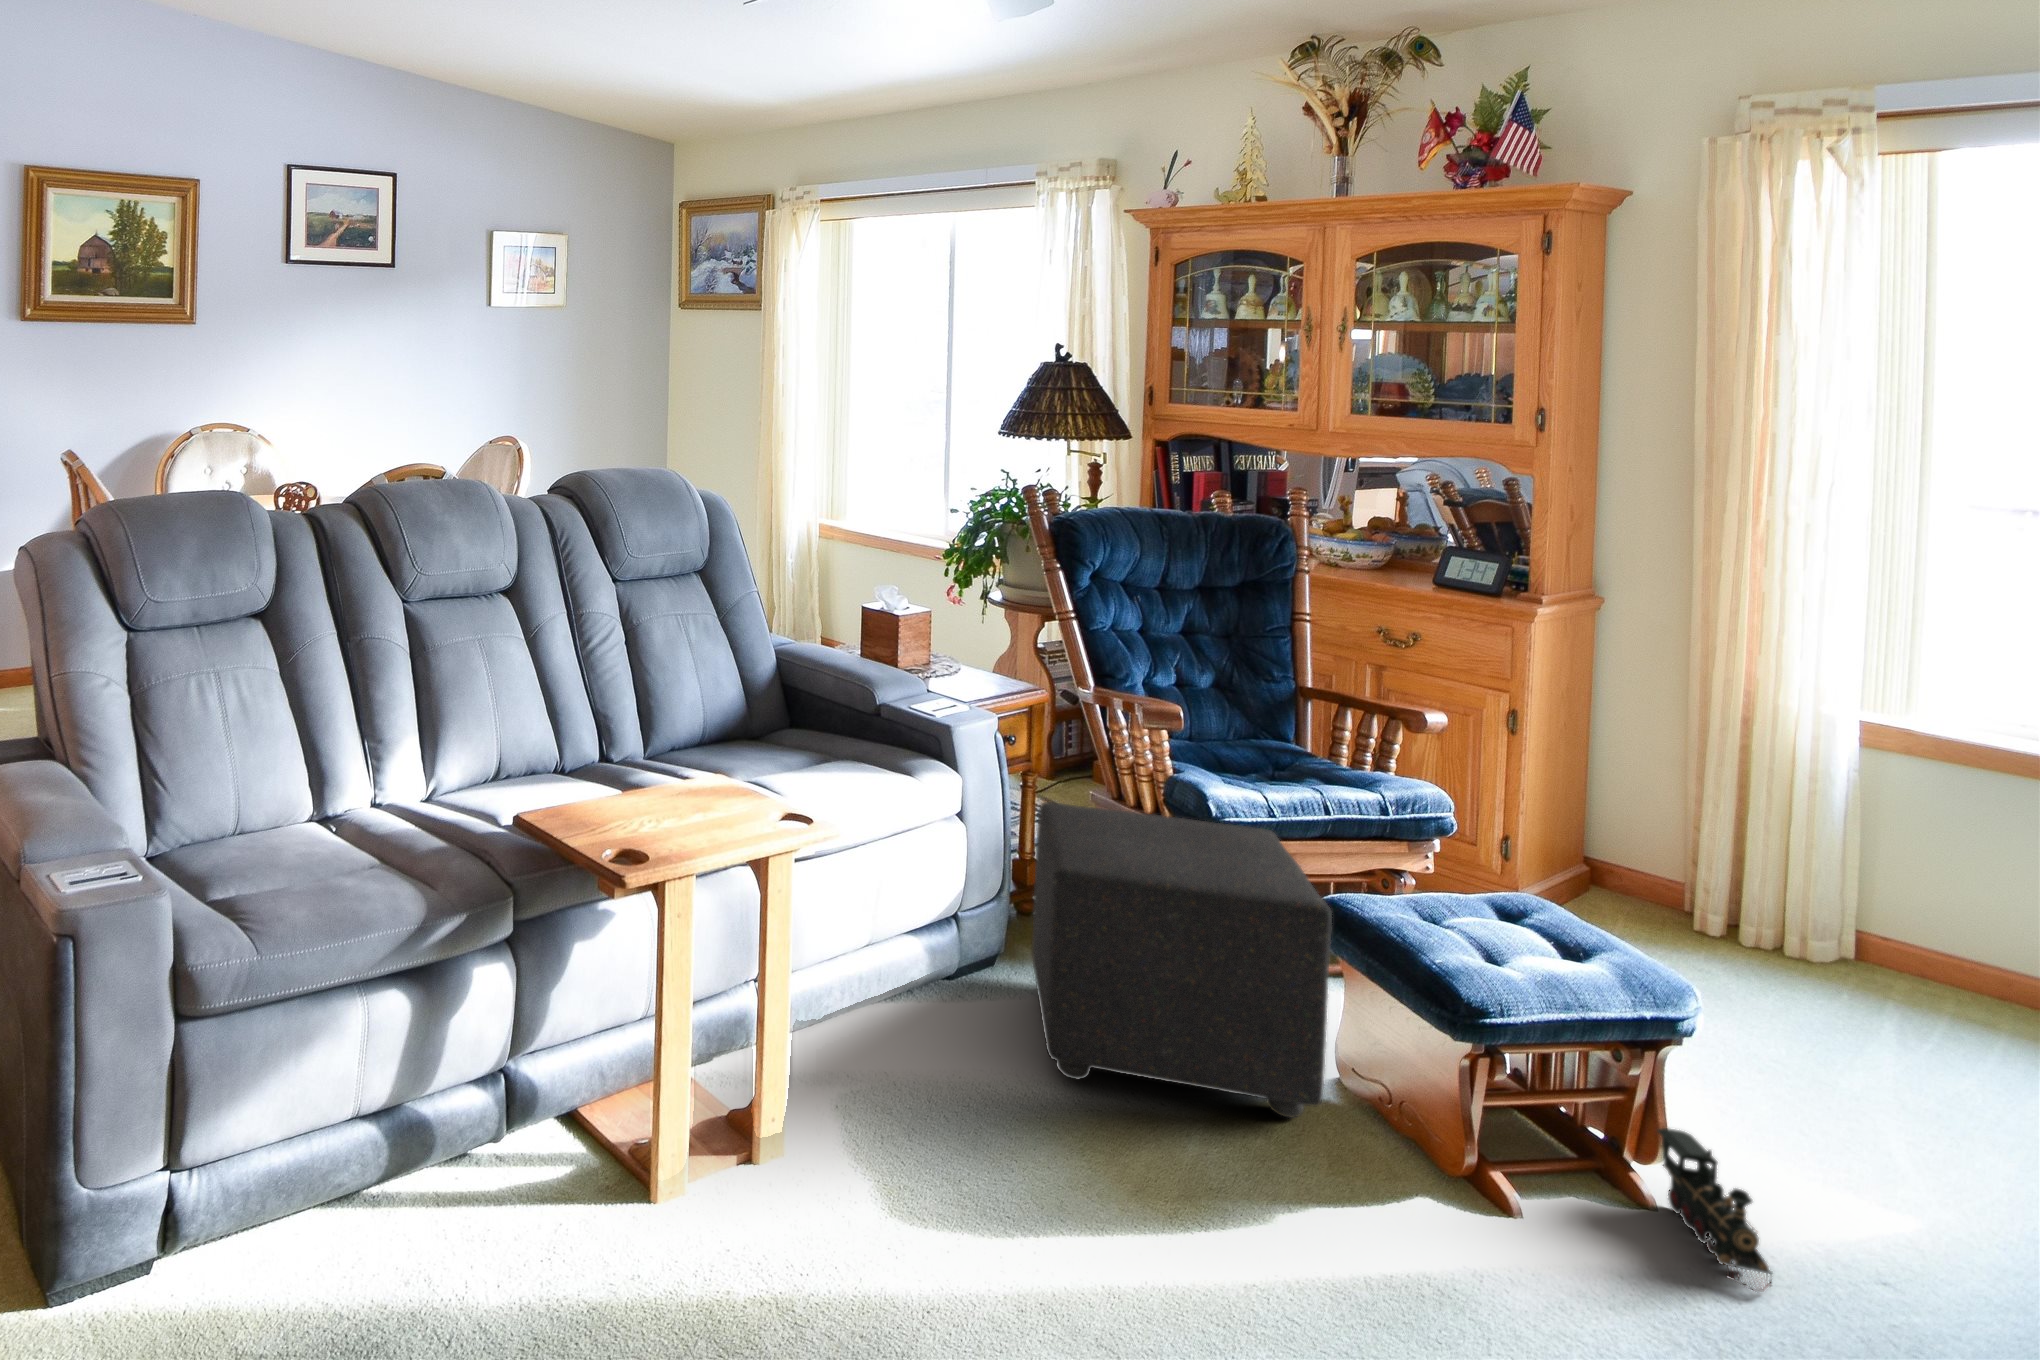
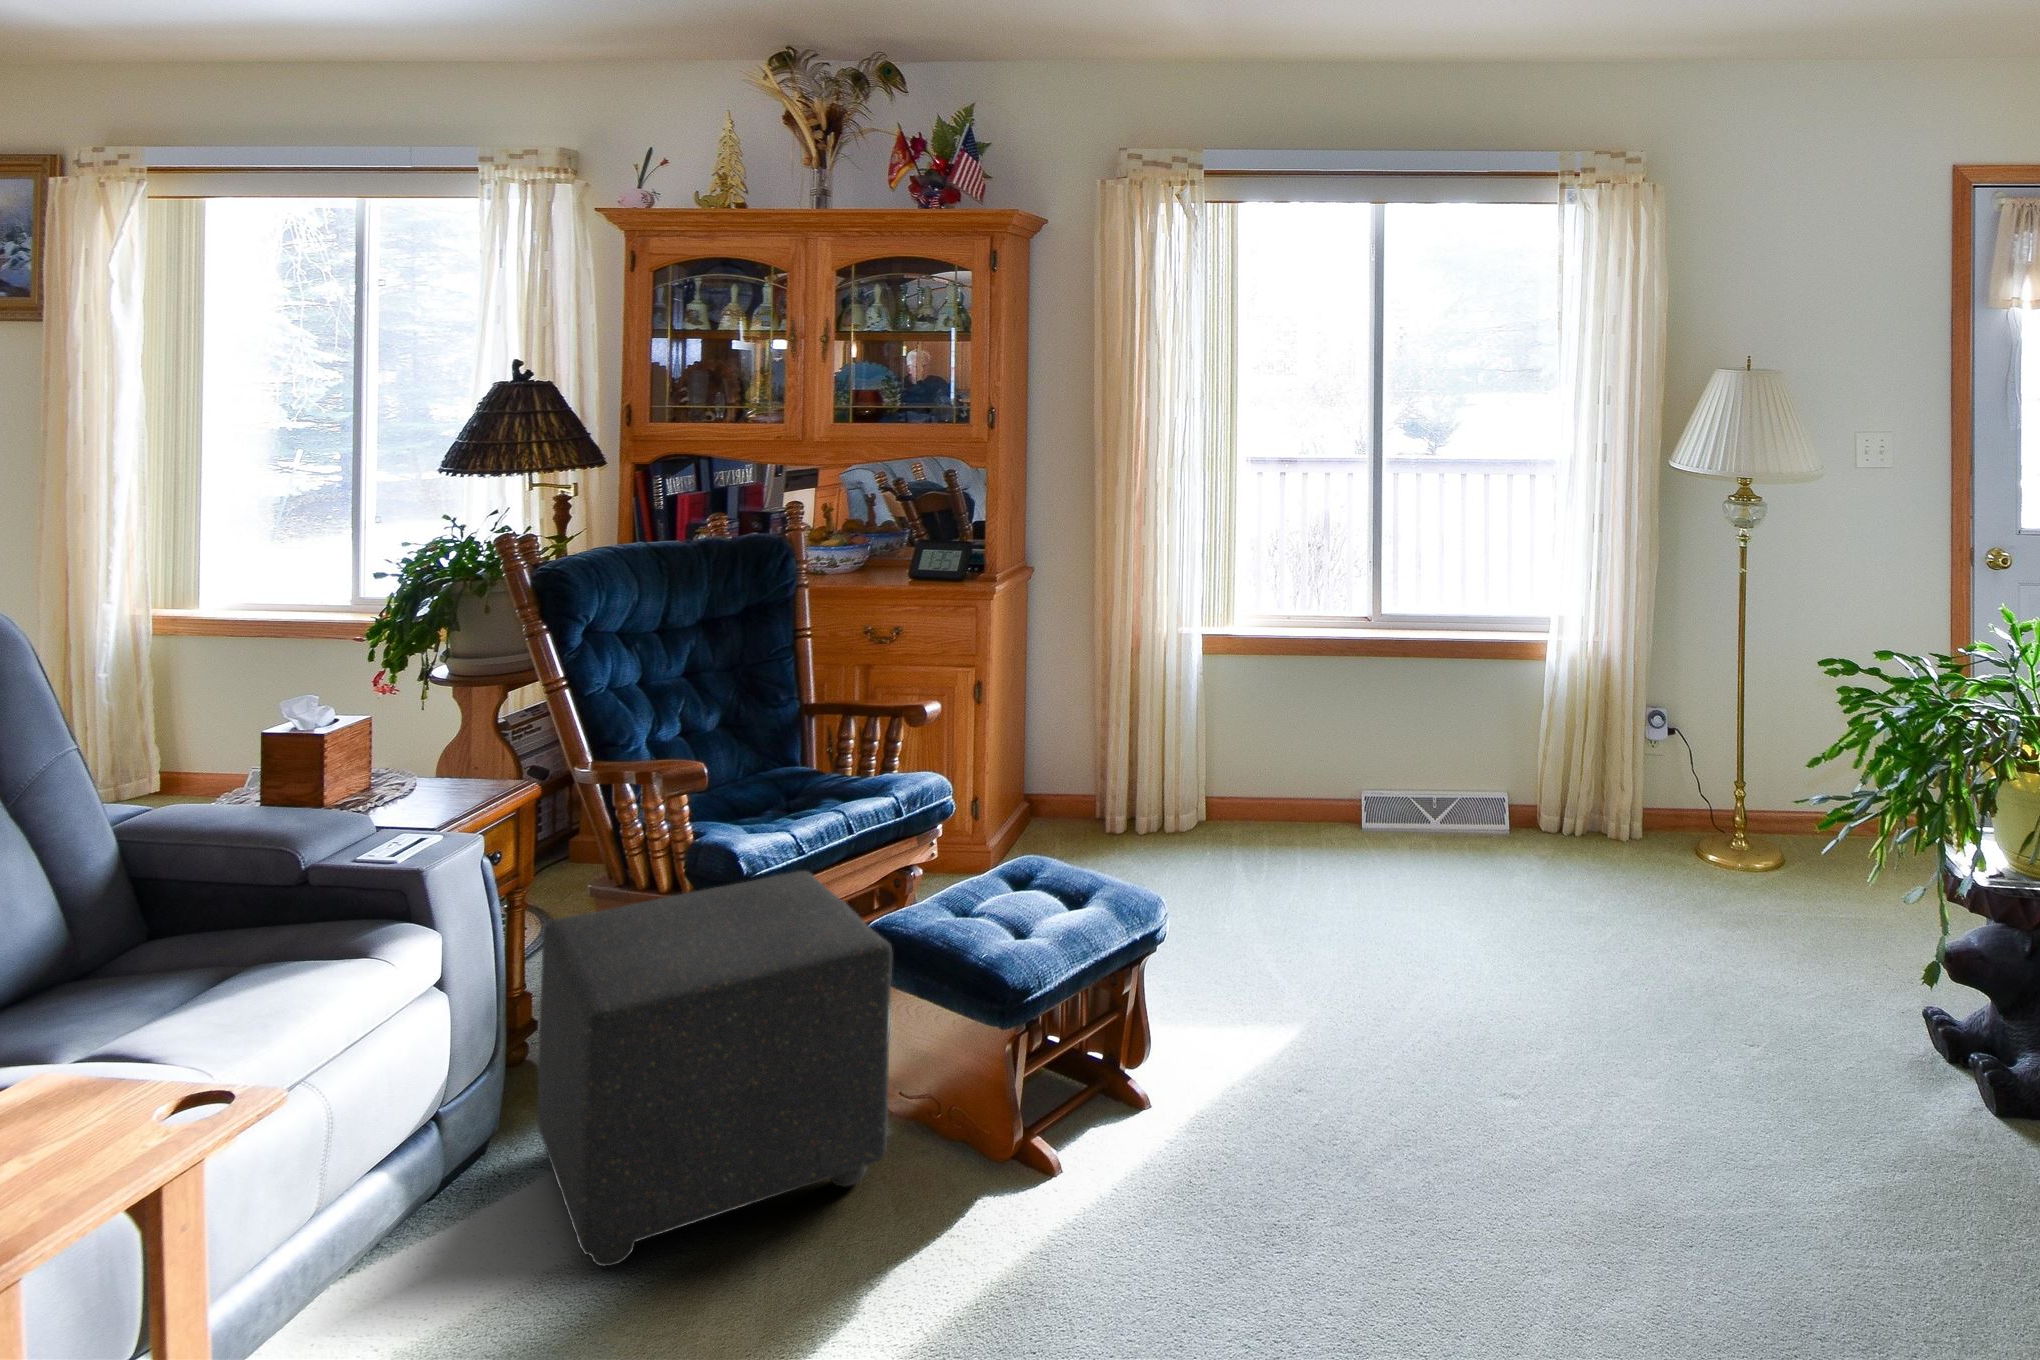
toy train: present [1658,1128,1772,1292] -> none [1148,1033,1242,1156]

